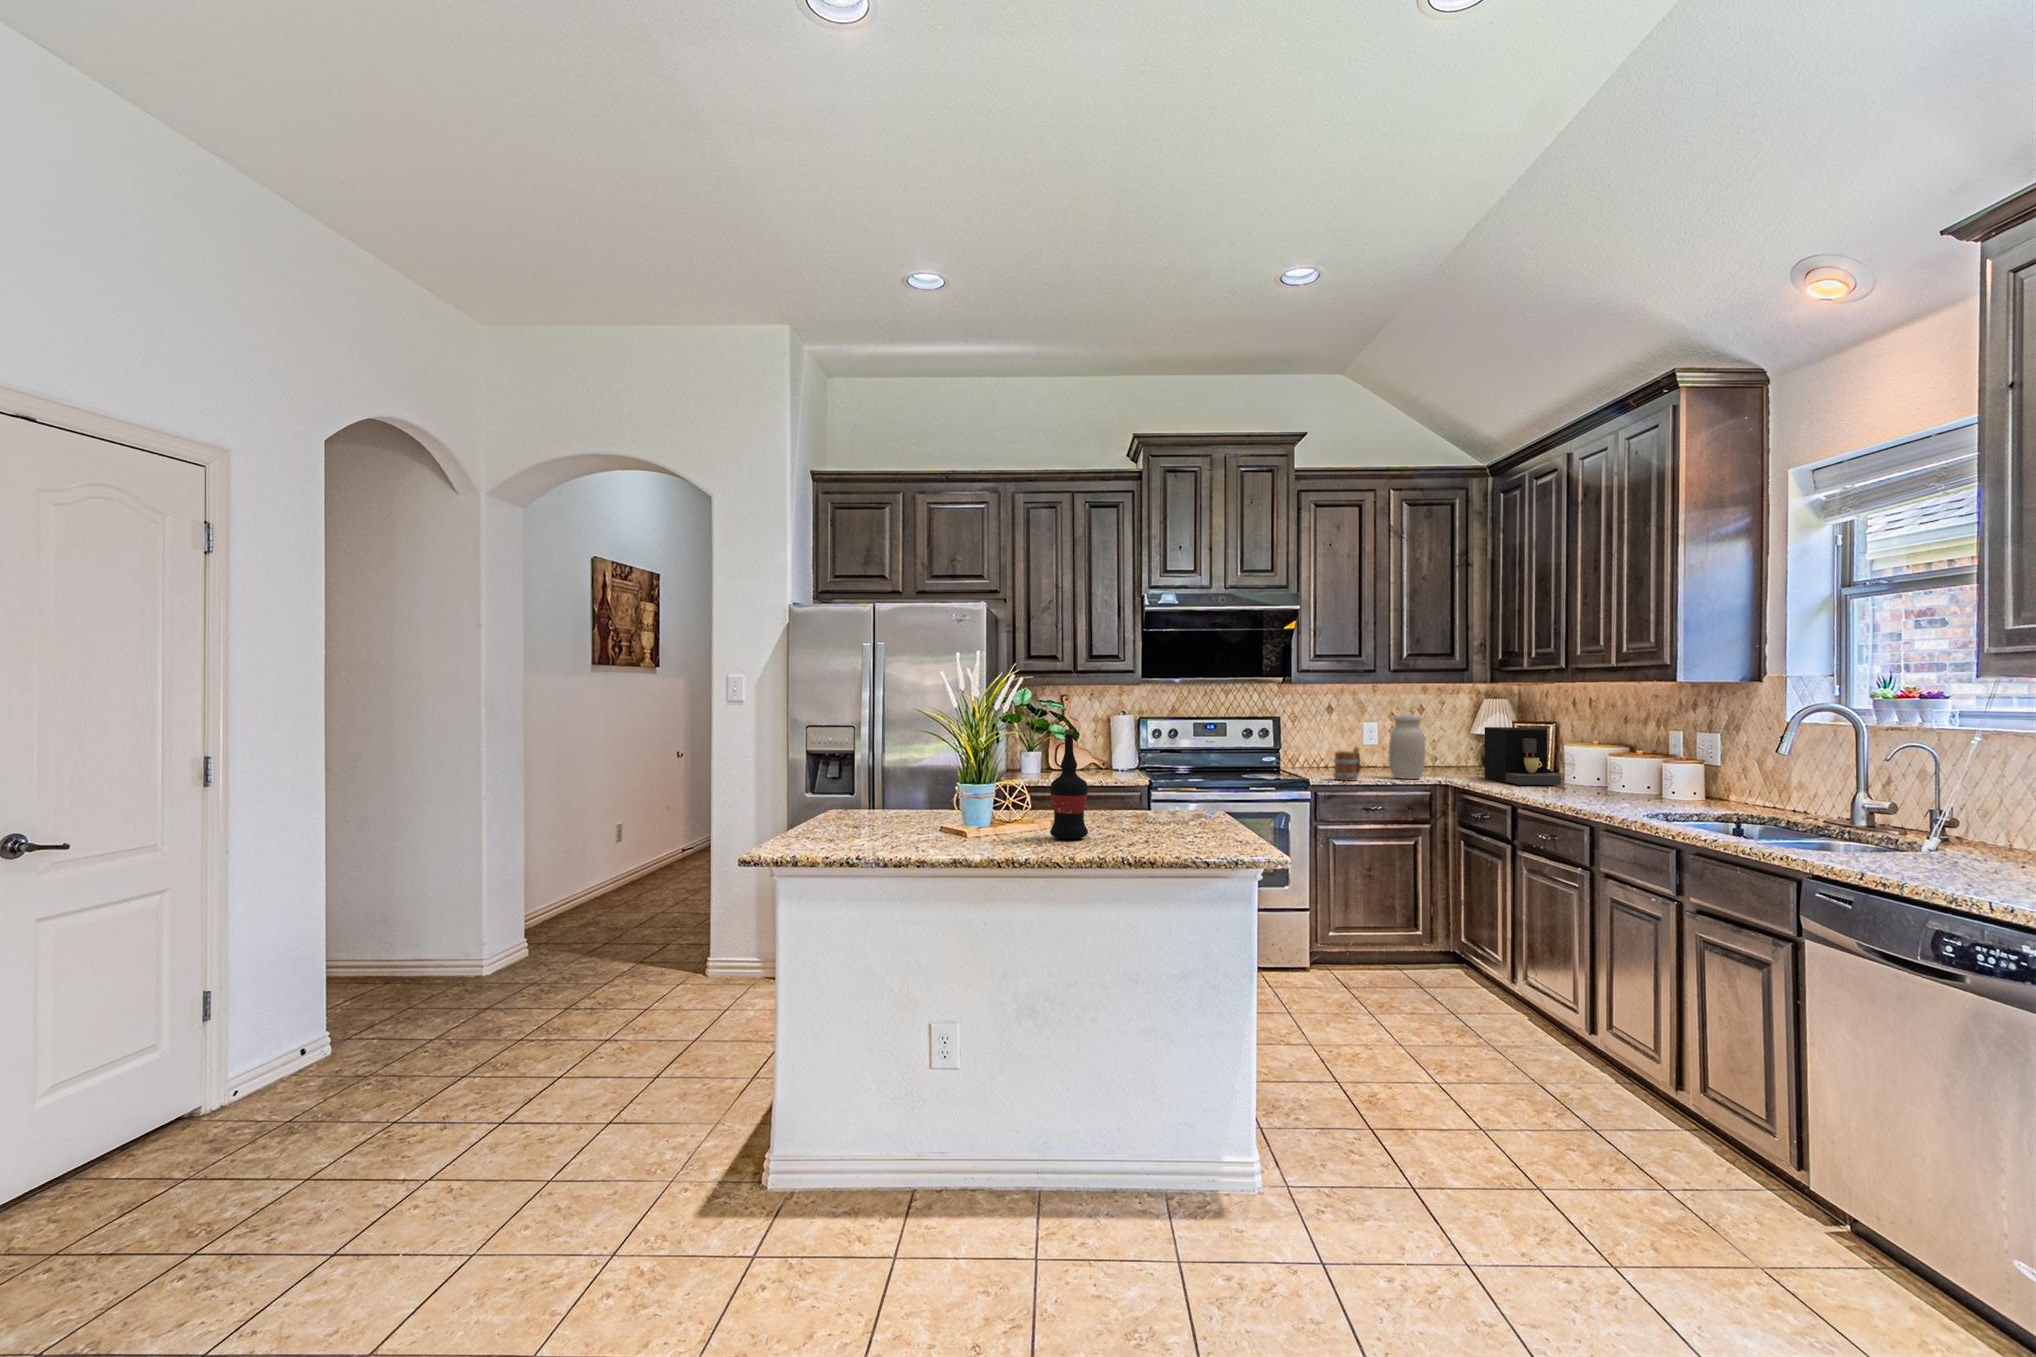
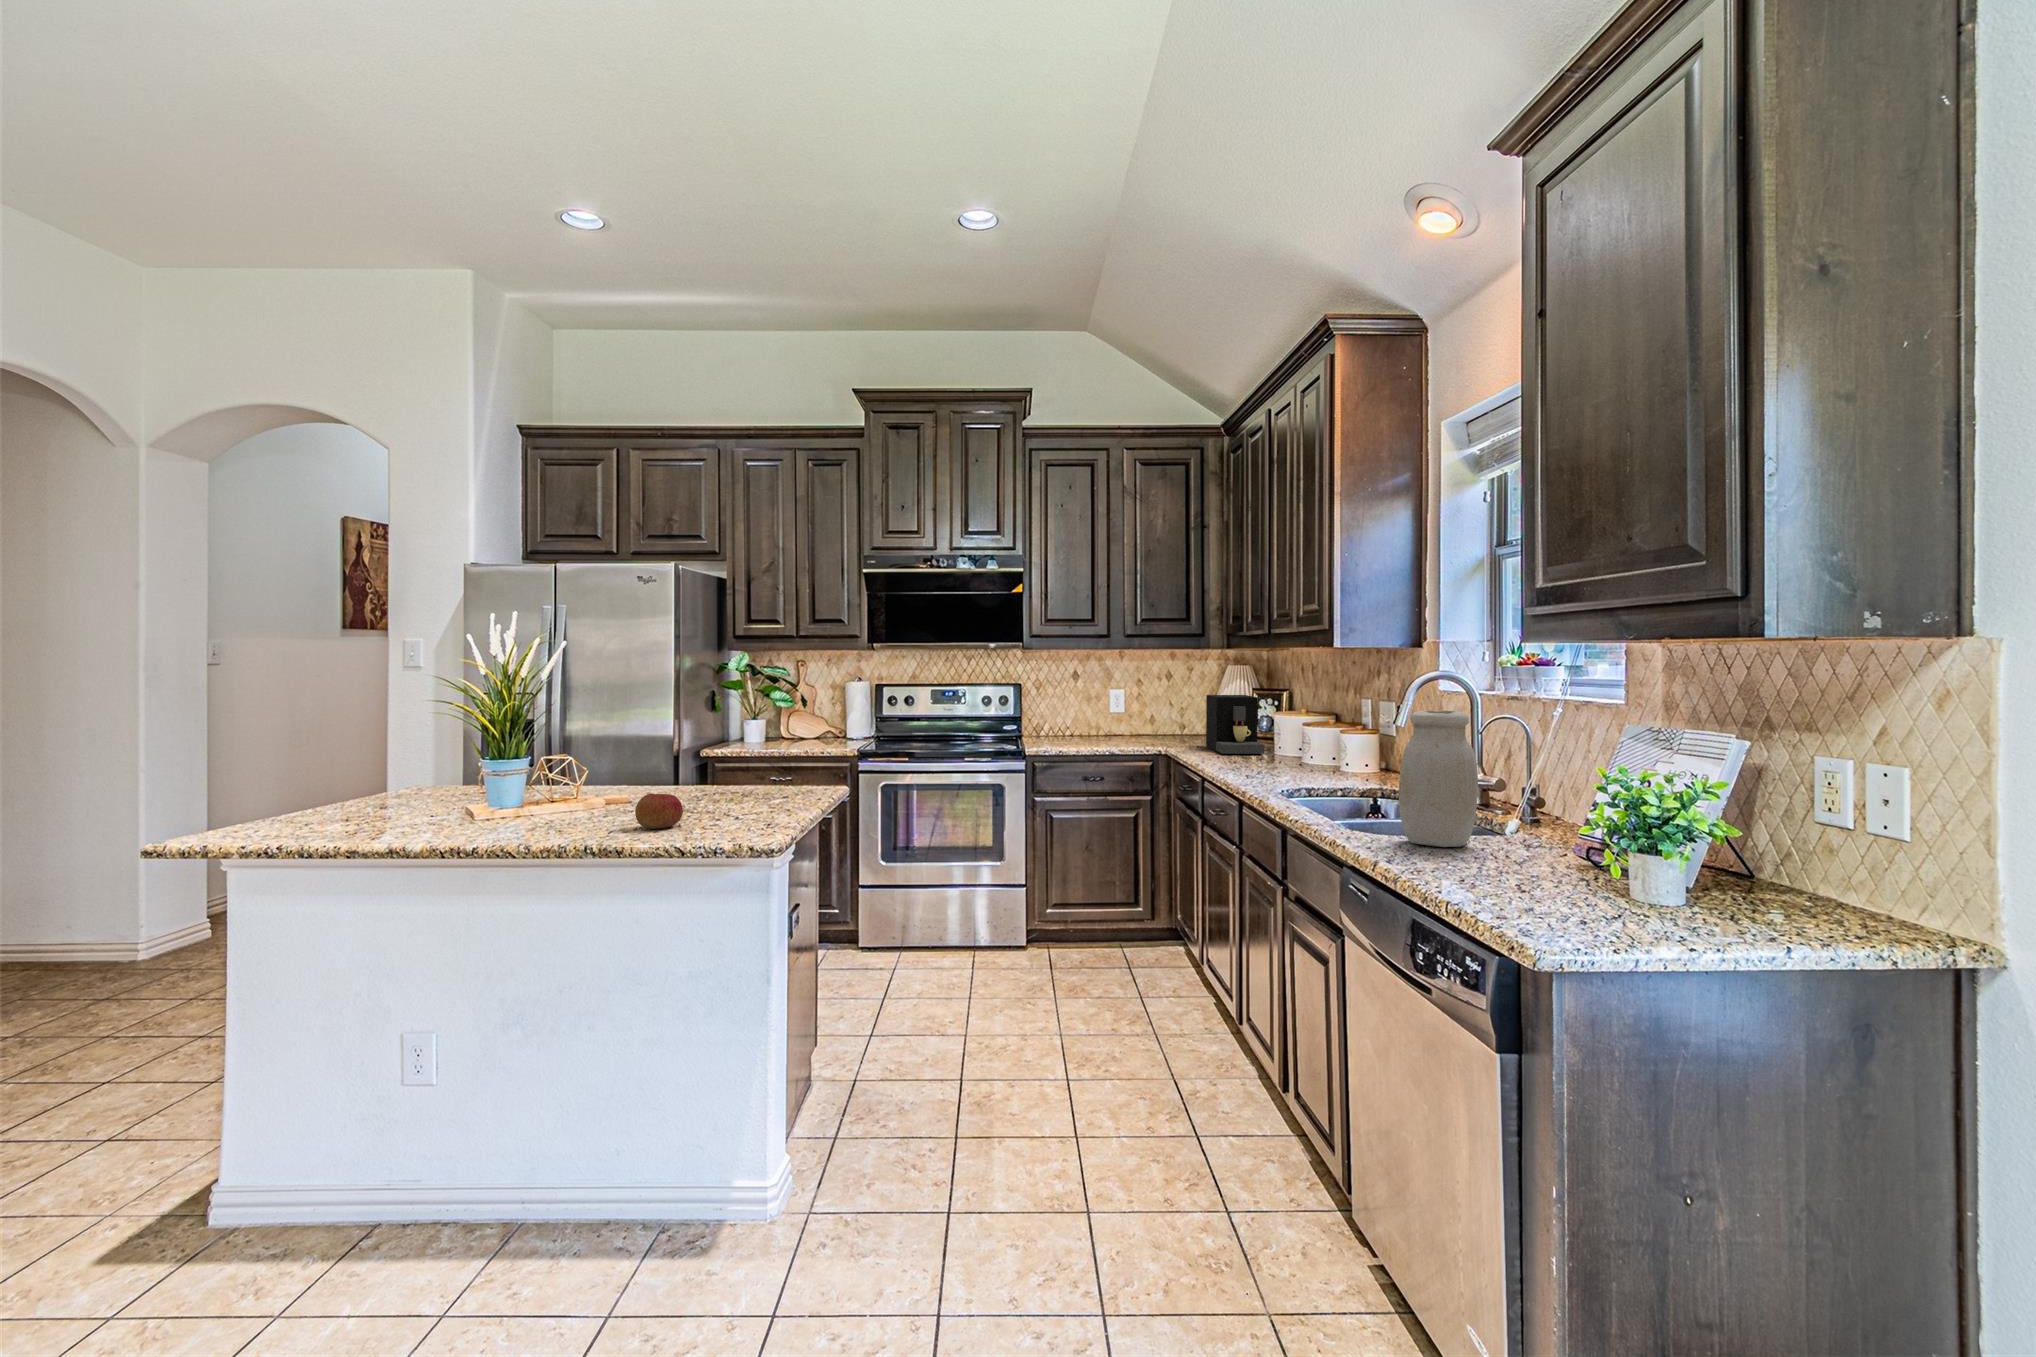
jar: present [1389,714,1426,779] -> present [1399,710,1478,847]
wine bottle: present [1050,729,1088,839] -> none [545,698,595,823]
mug: present [1333,747,1361,781] -> none [1051,715,1081,750]
apple: none [1142,813,1180,844] -> present [635,794,683,829]

